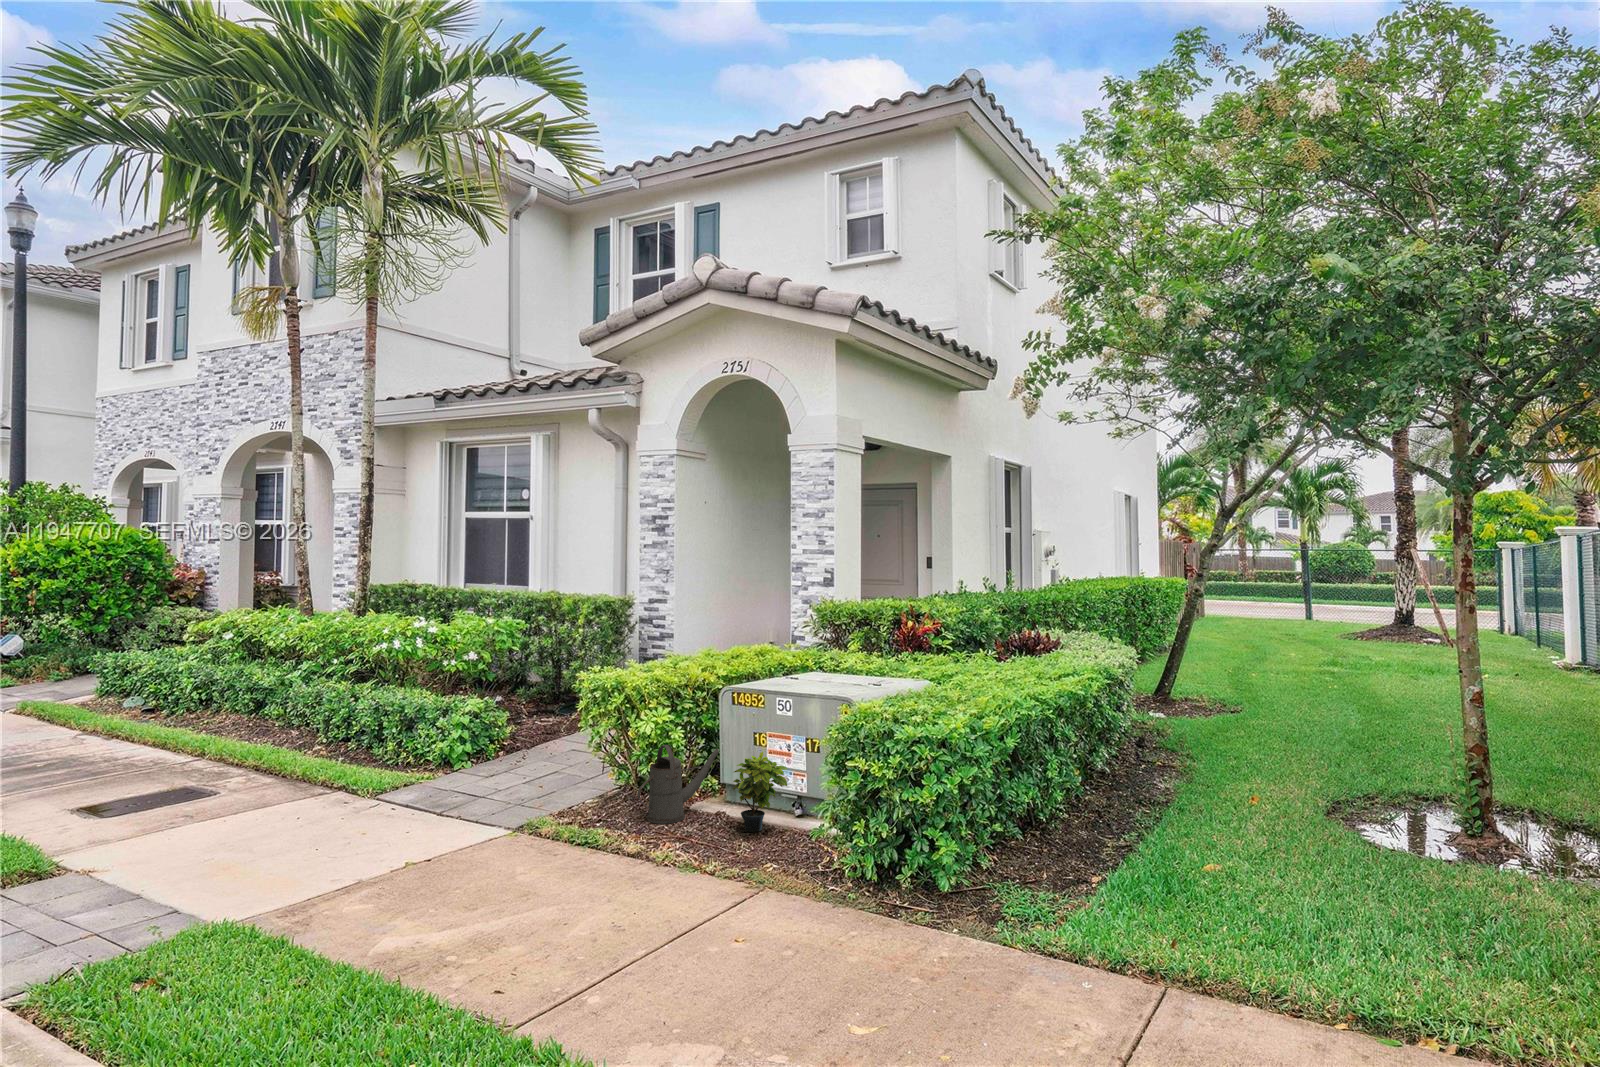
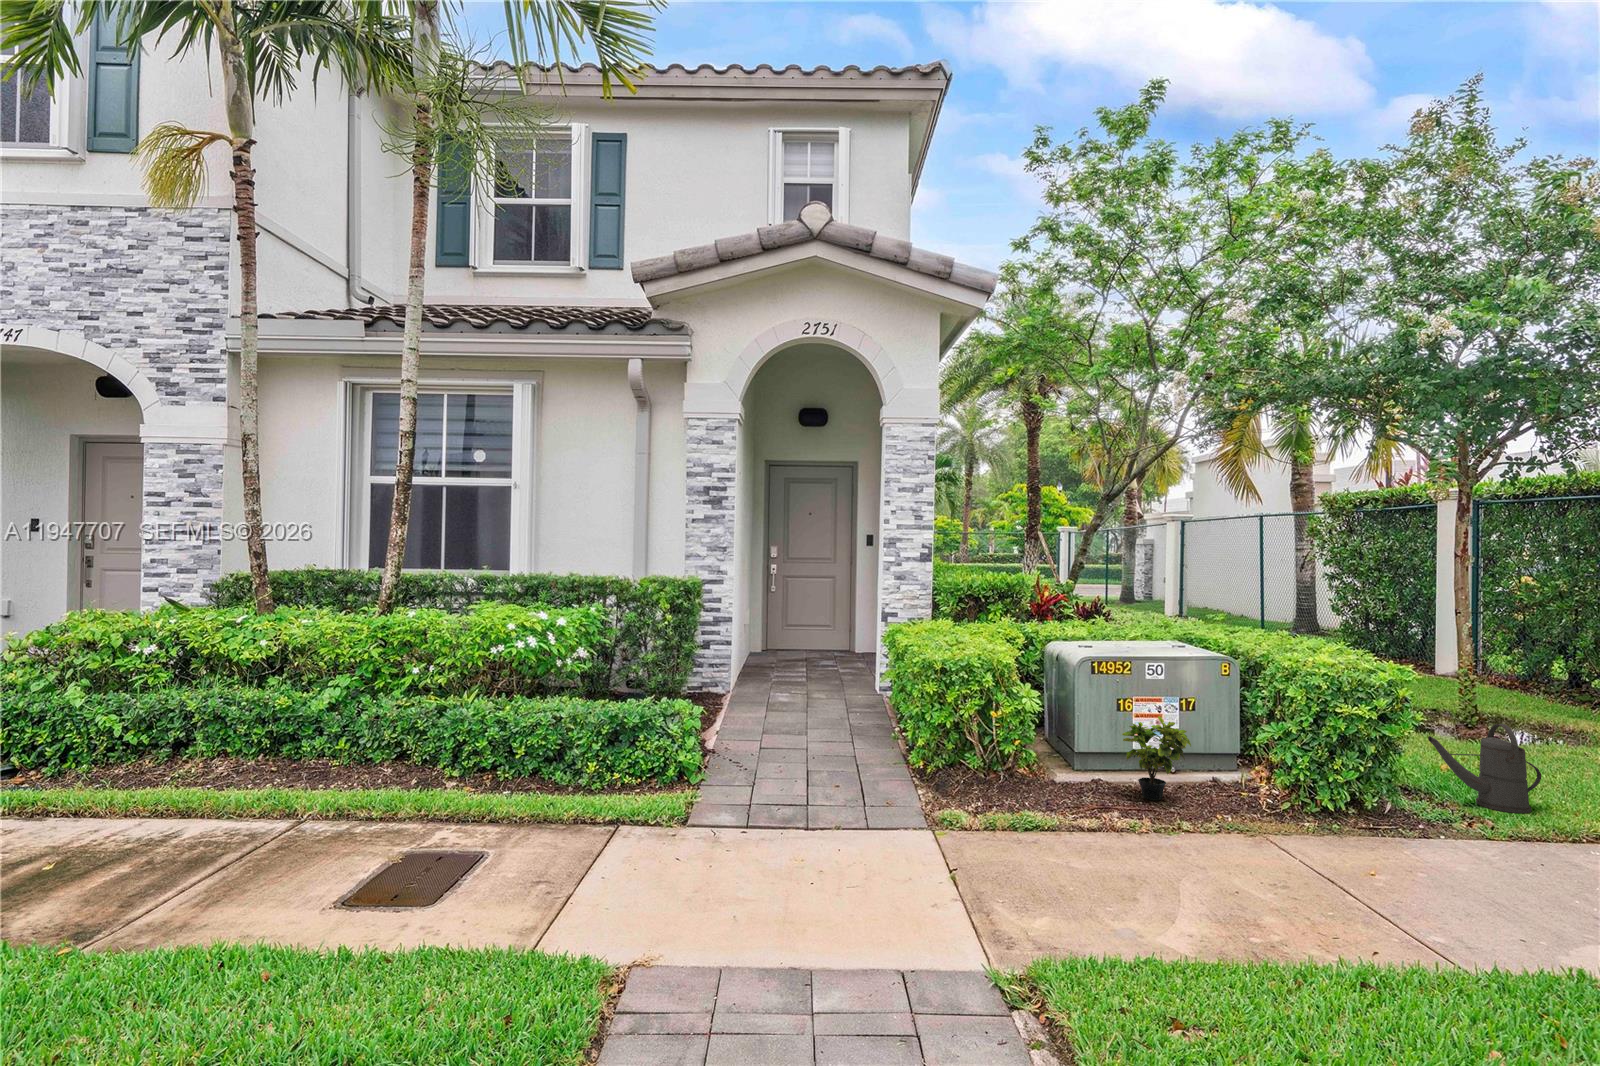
watering can: present [637,745,719,824] -> present [1428,724,1541,813]

